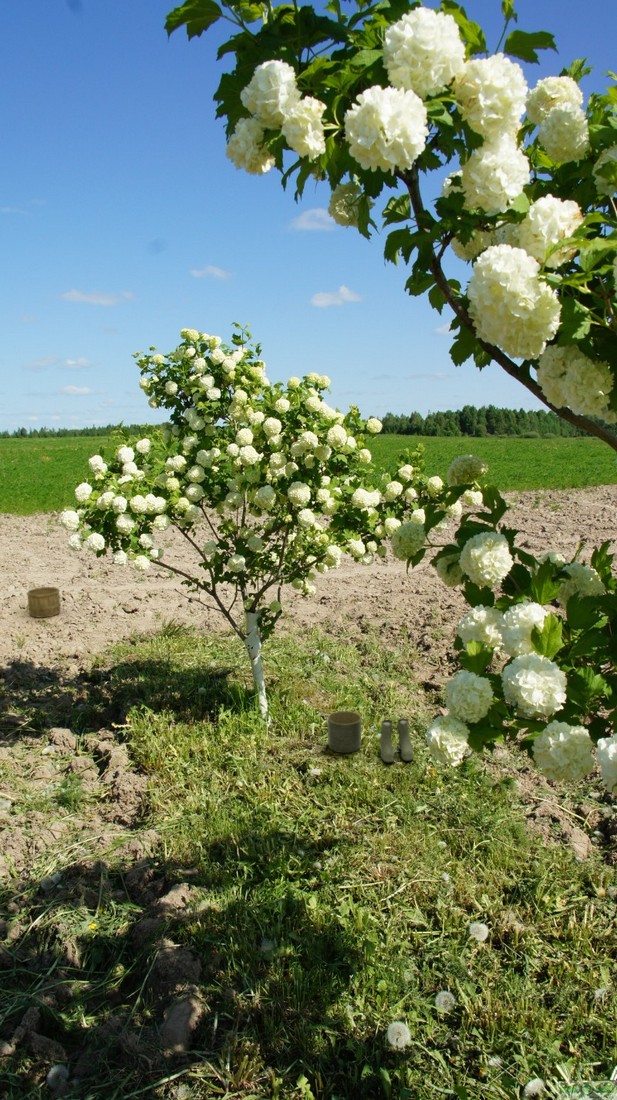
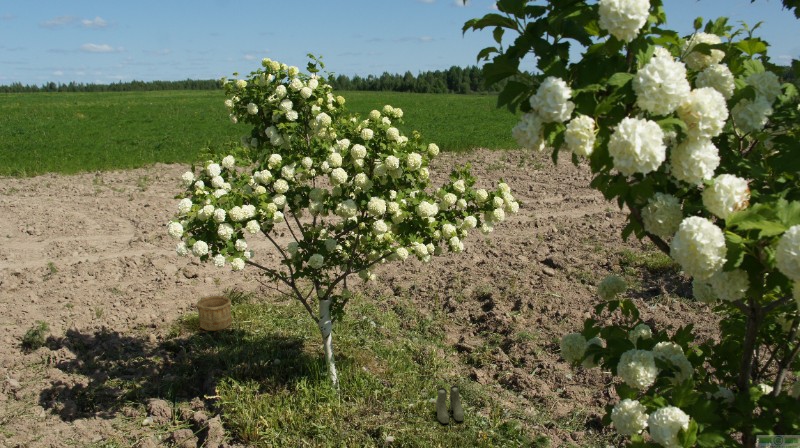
wooden bucket: present [27,587,60,618] -> present [197,296,231,331]
planter: present [328,711,361,753] -> none [393,380,420,416]

